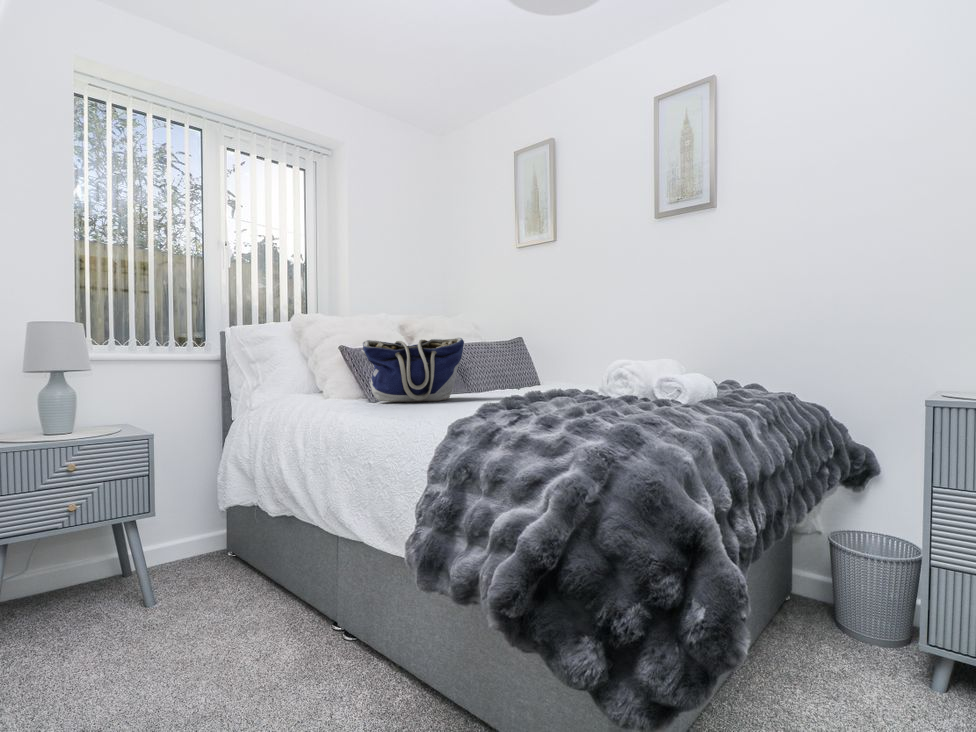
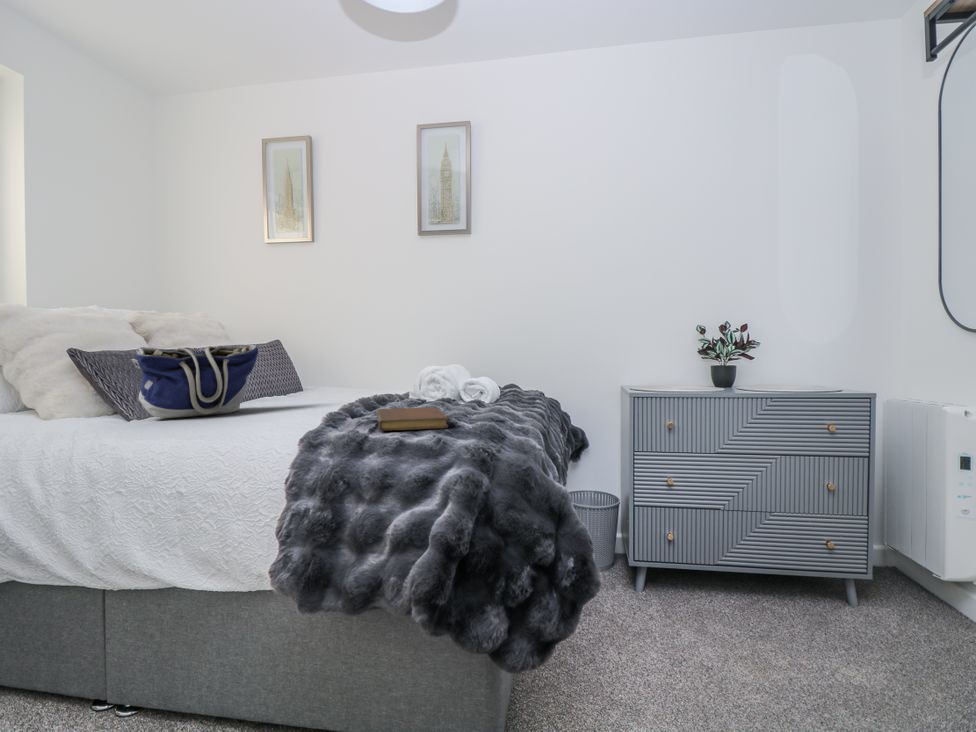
notebook: none [513,402,604,425] -> present [377,407,448,431]

